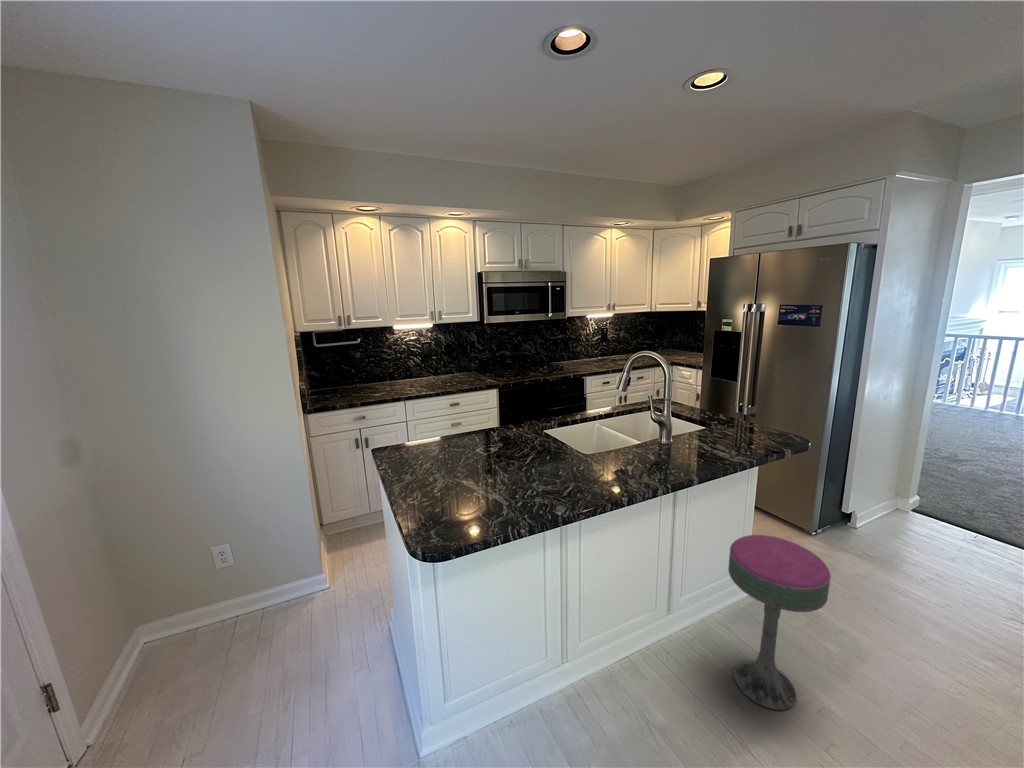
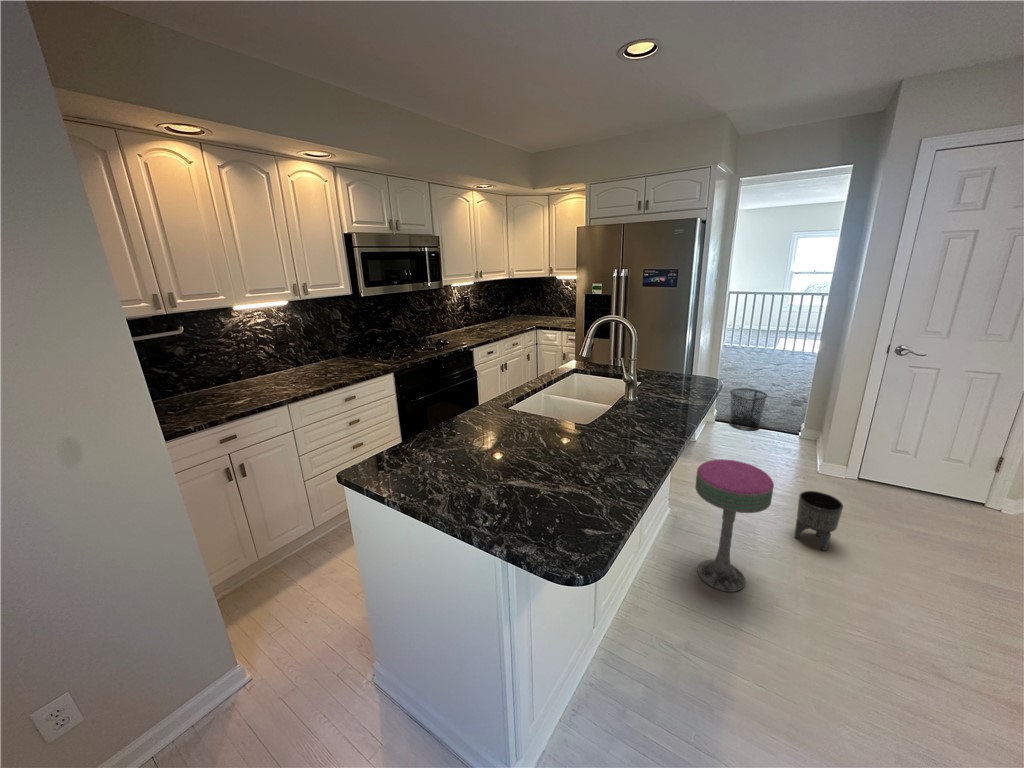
waste bin: none [932,473,1006,539] -> present [729,388,767,431]
planter: none [927,628,1013,729] -> present [795,491,843,551]

